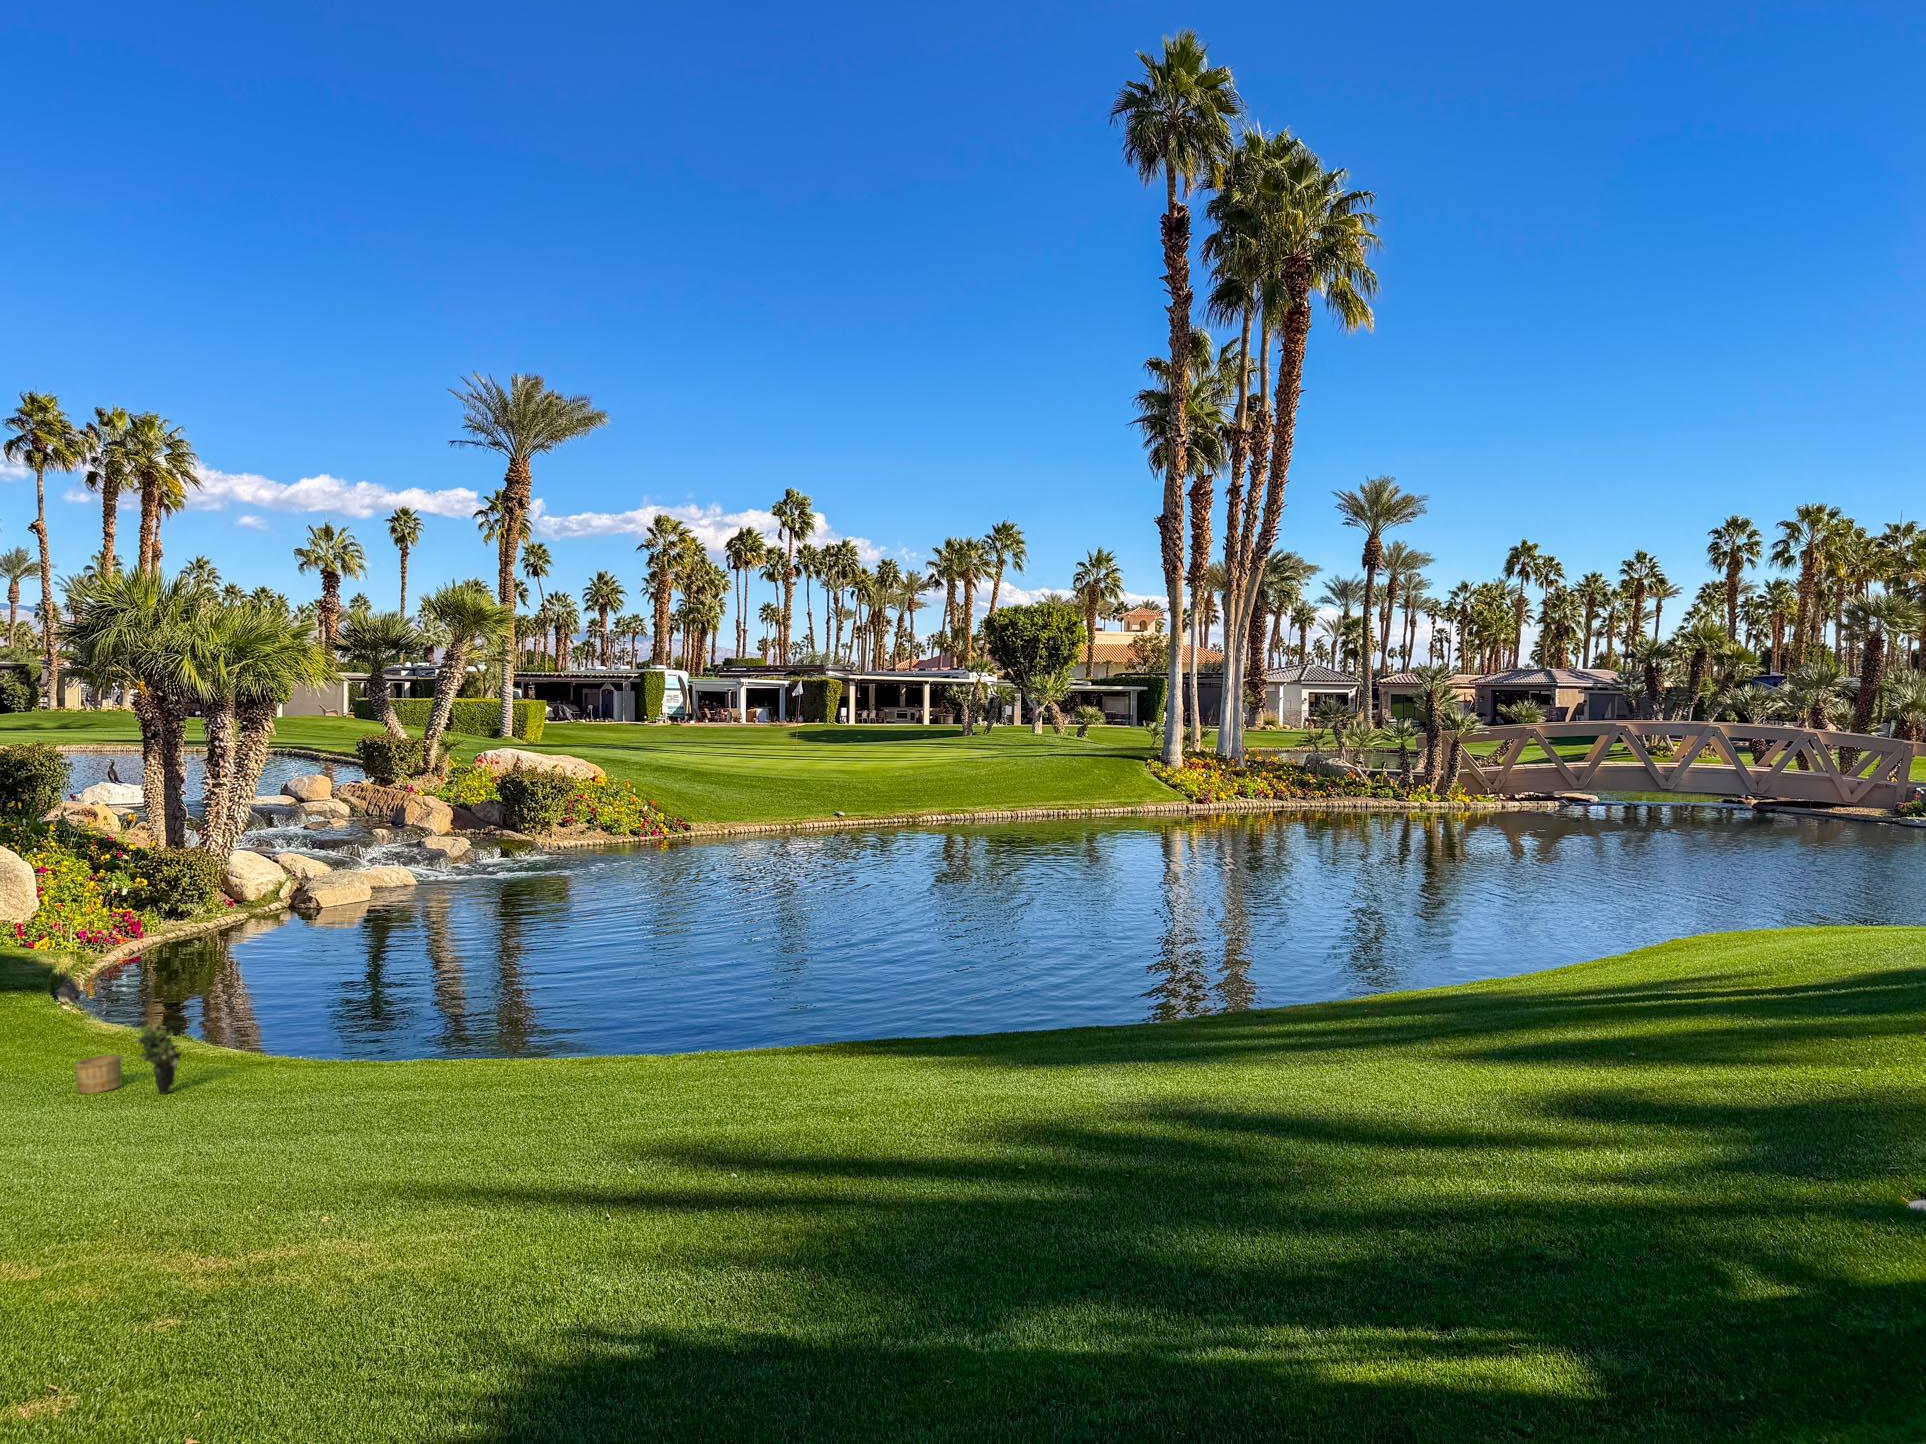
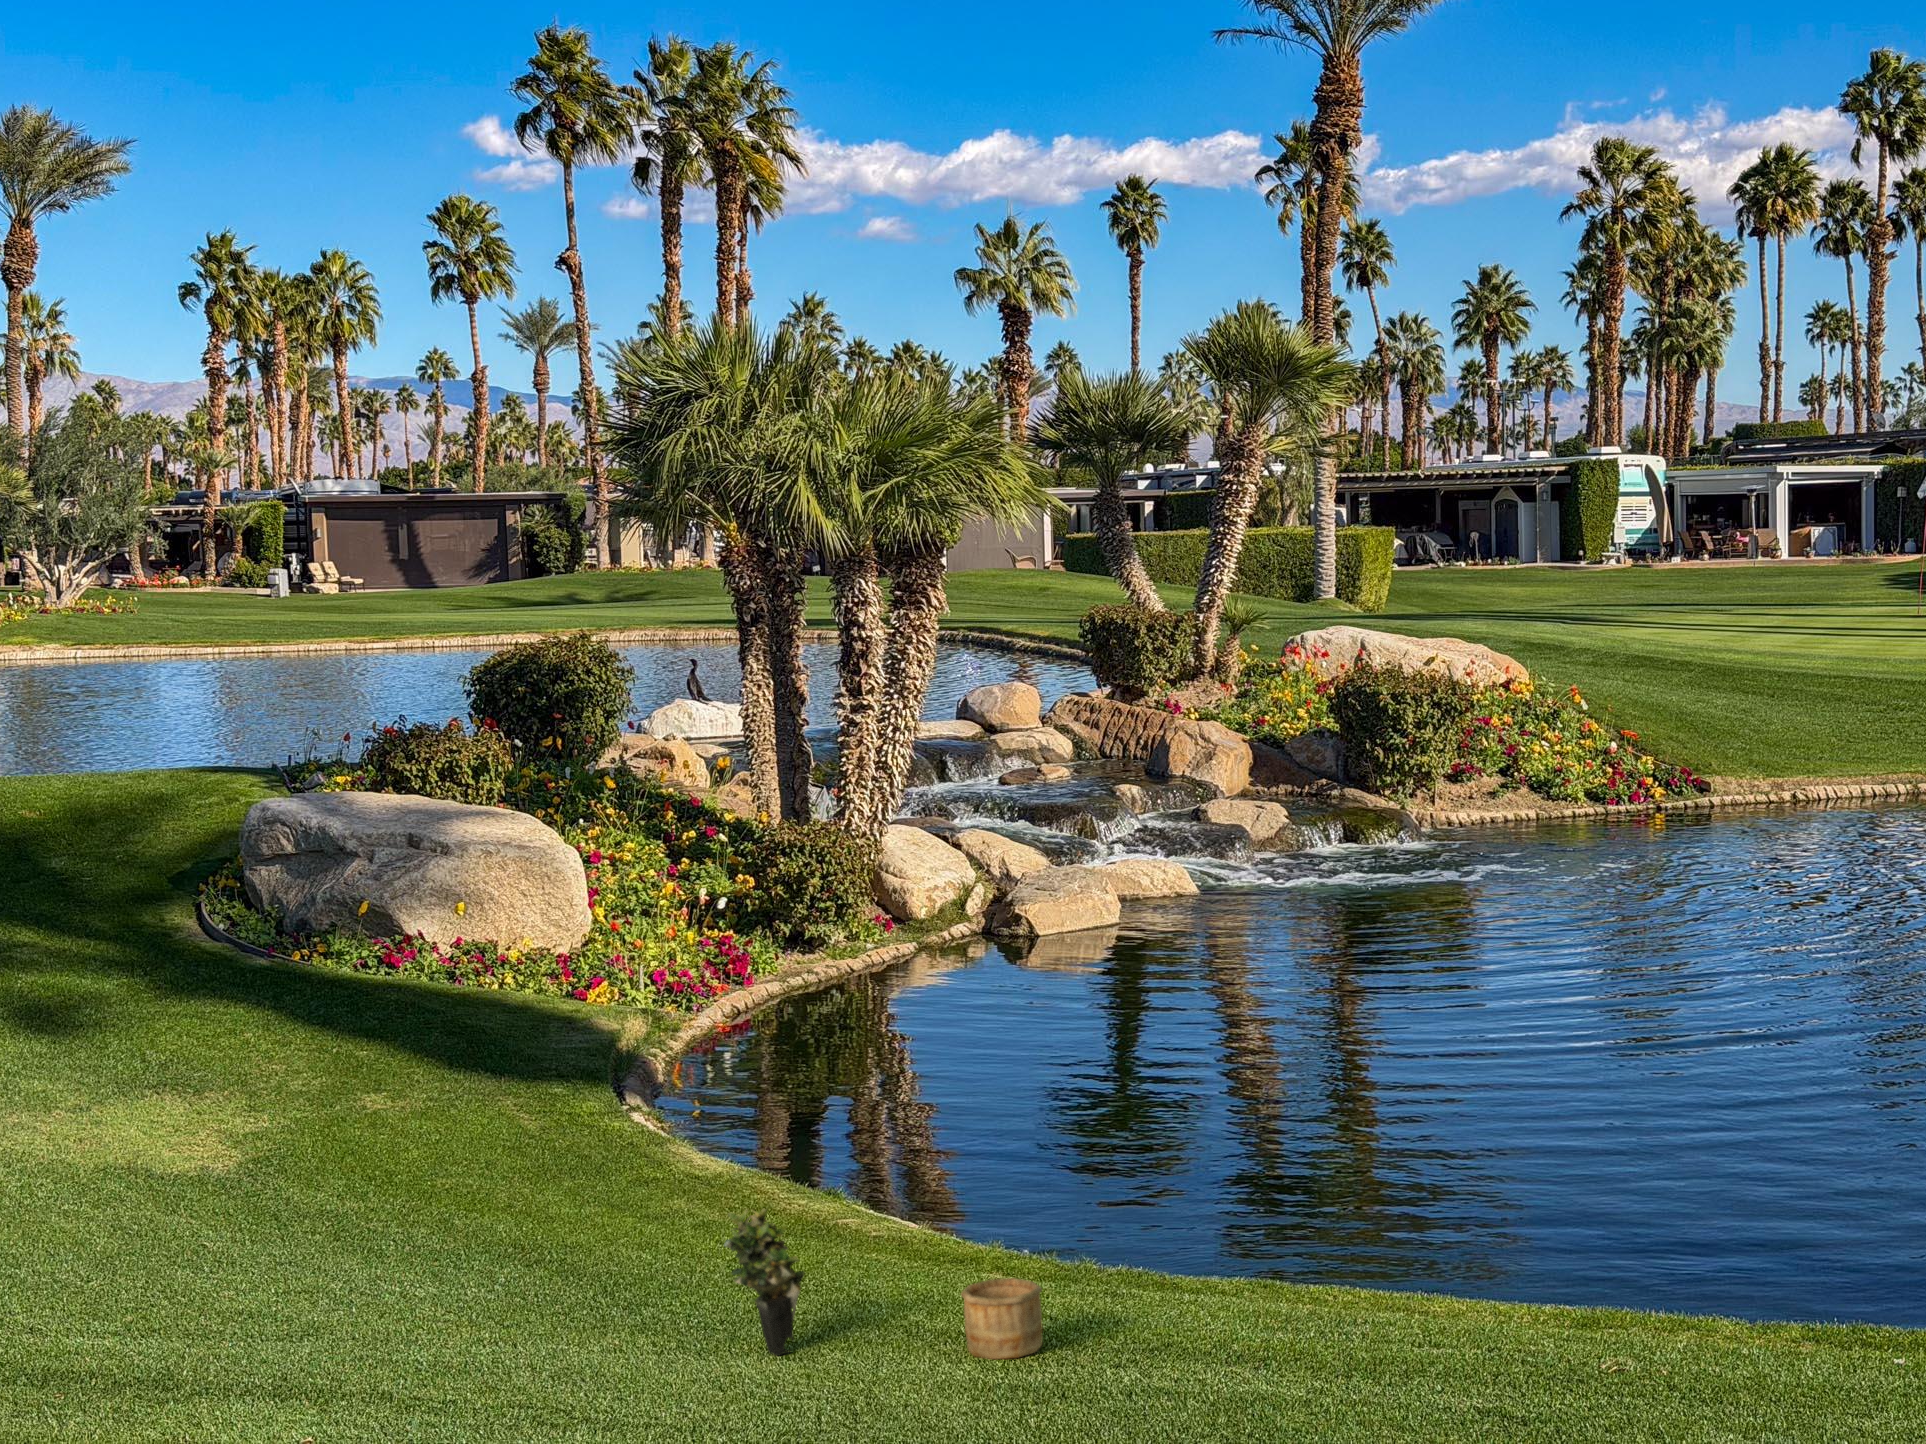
wooden bucket: present [75,1055,122,1094] -> present [961,1278,1043,1359]

